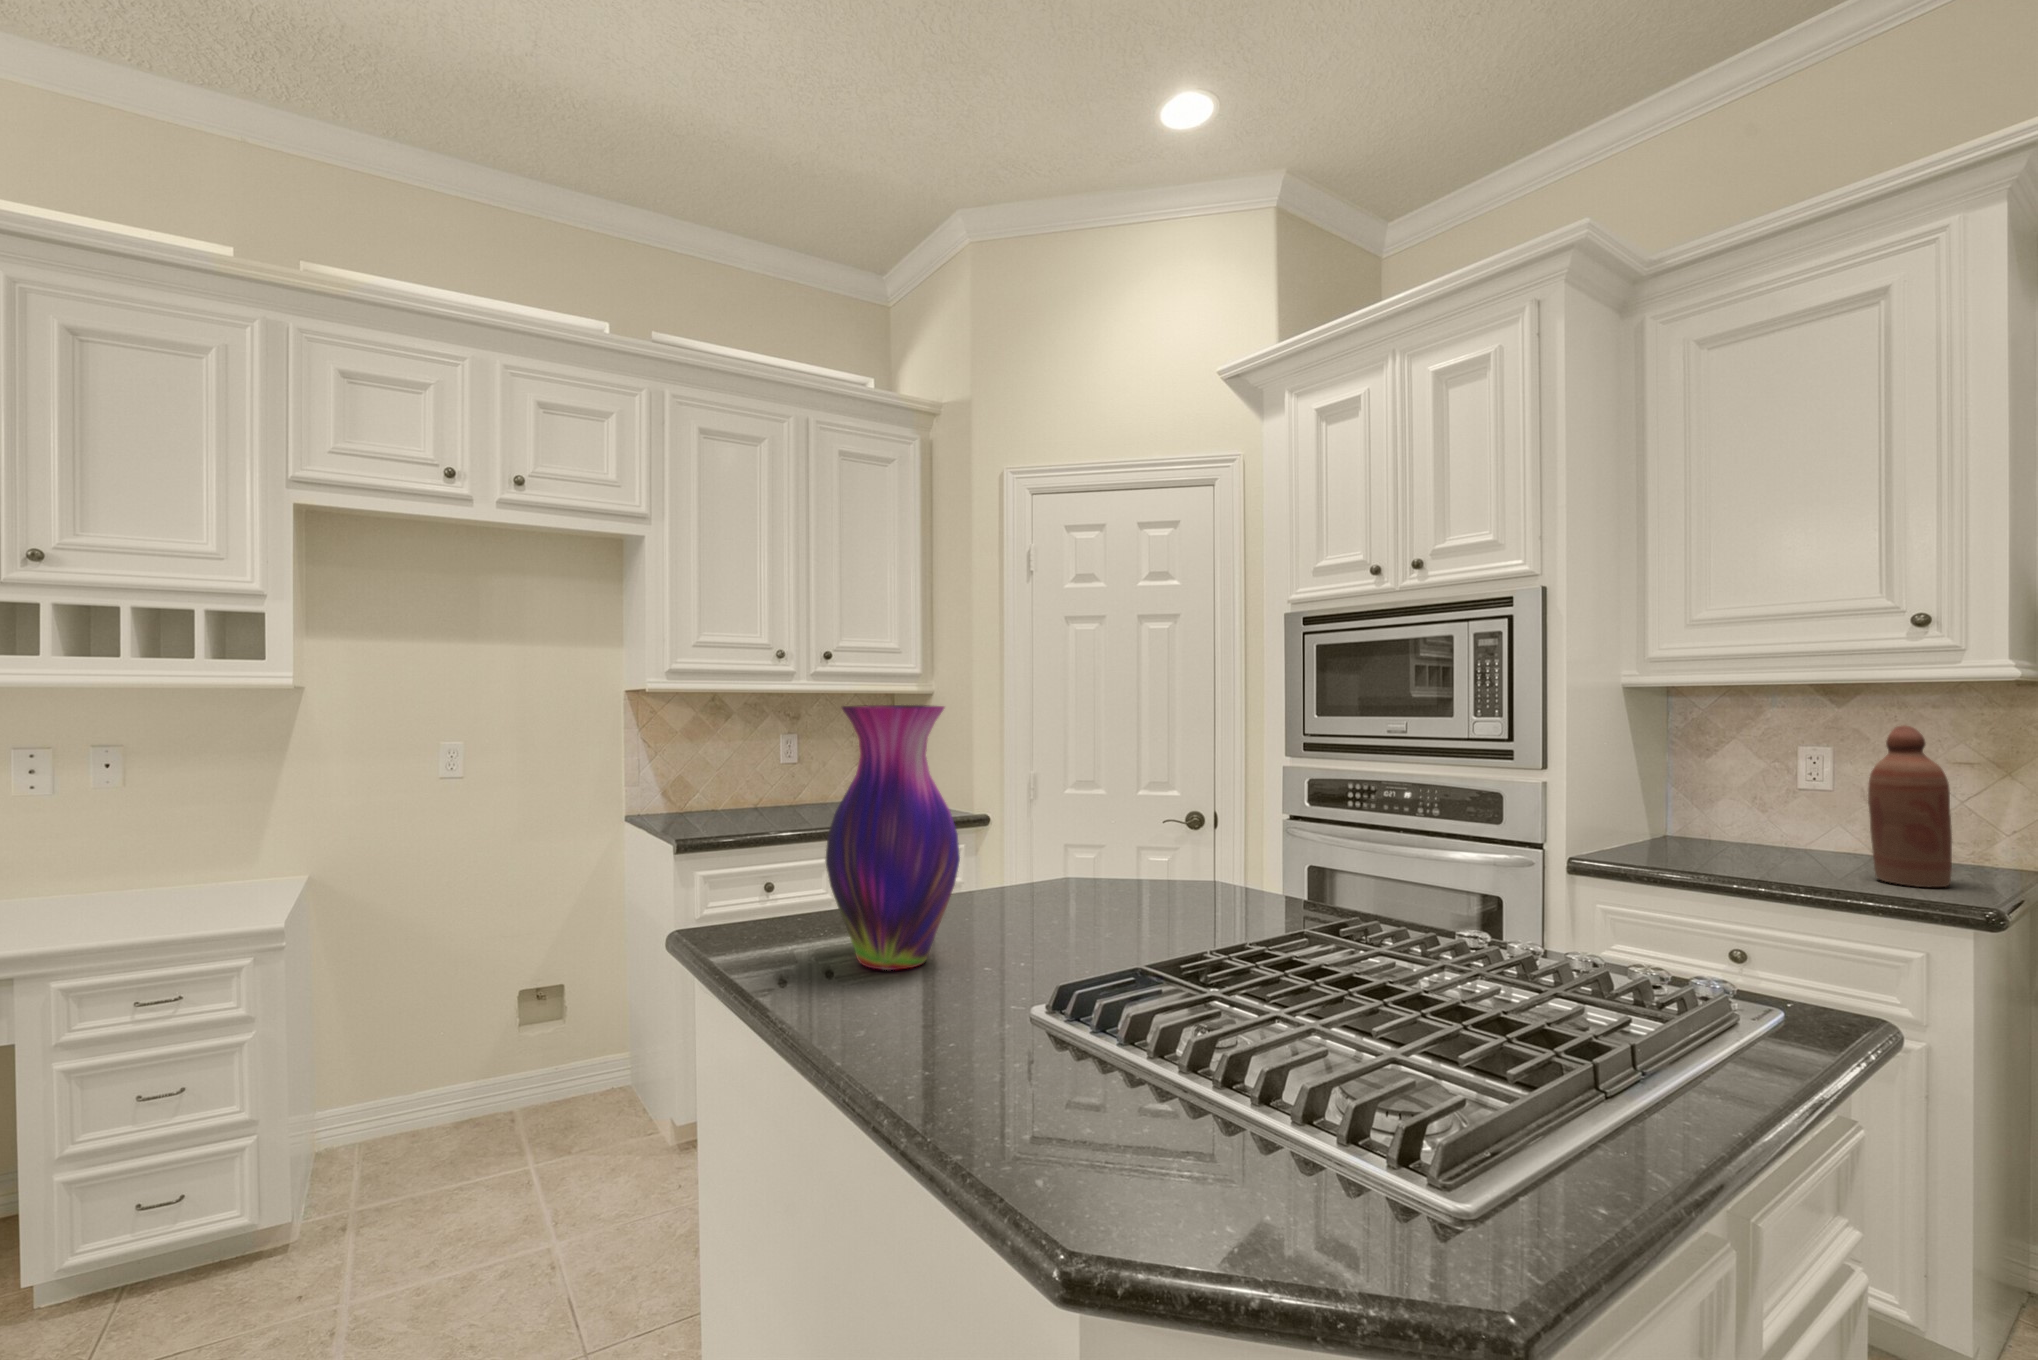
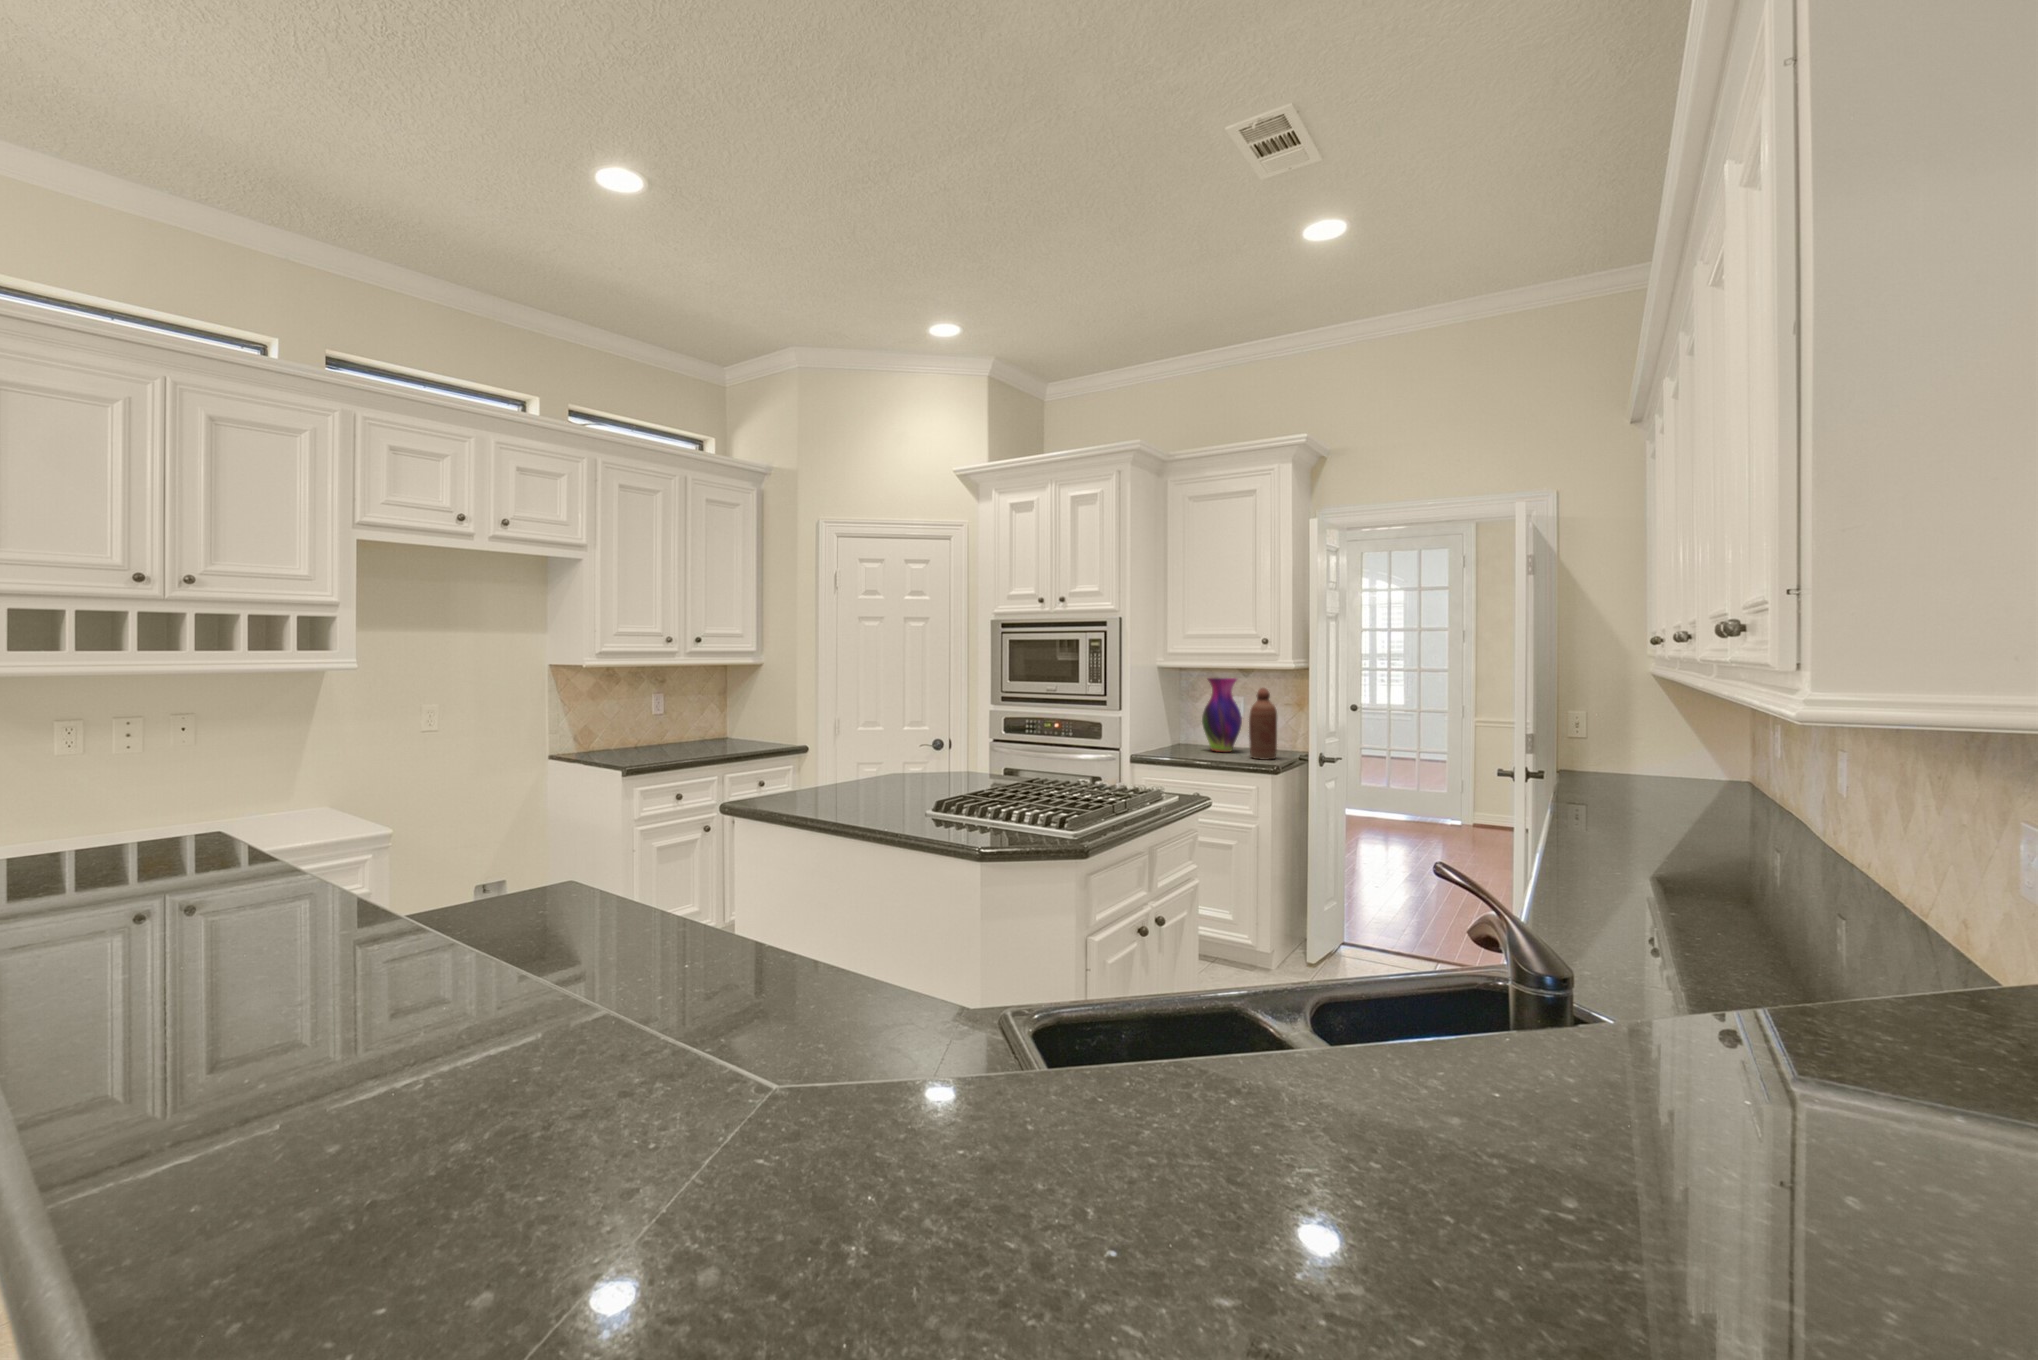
vase: present [825,705,960,970] -> present [1202,678,1242,752]

